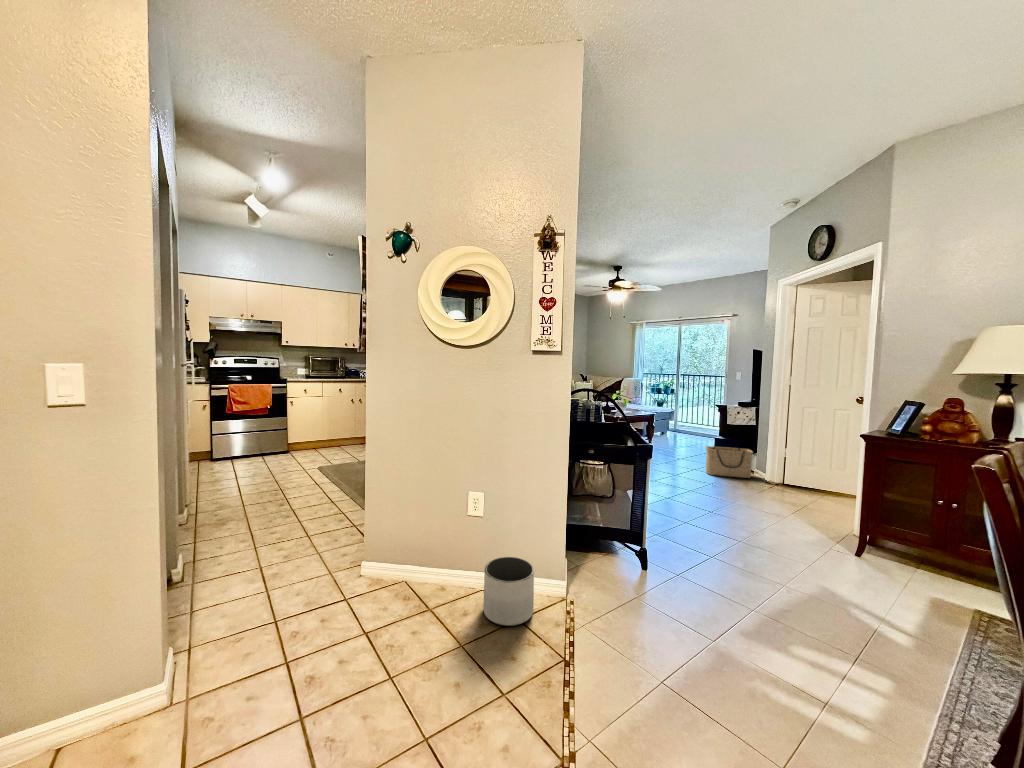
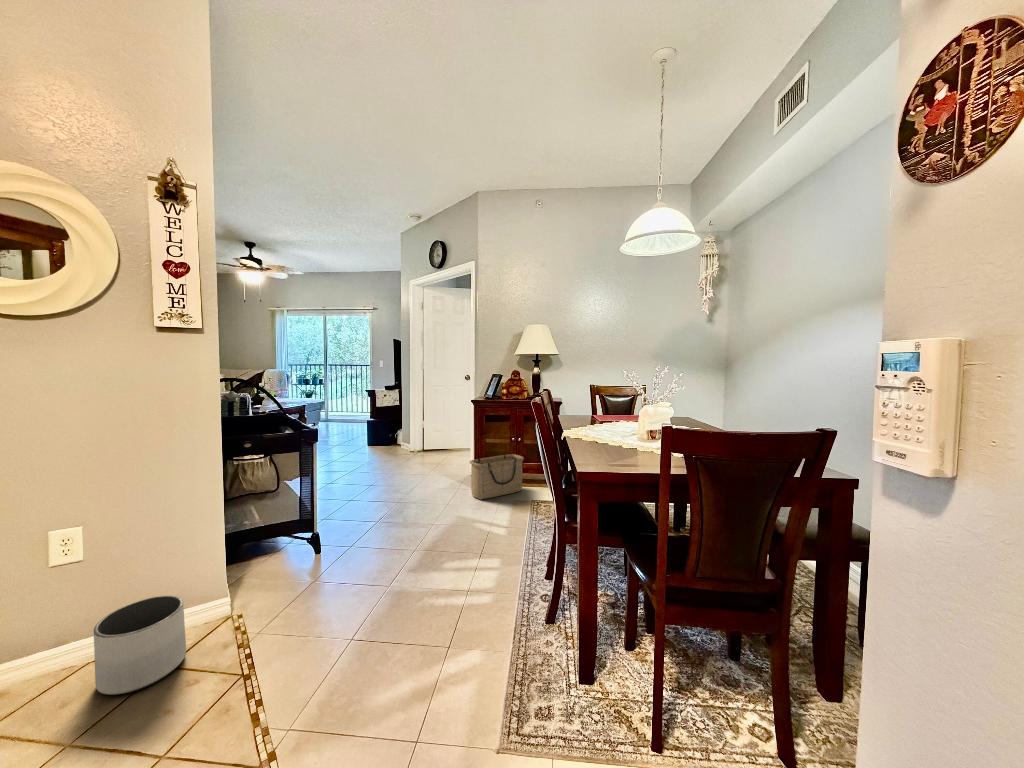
basket: present [706,446,753,478] -> present [470,454,524,500]

